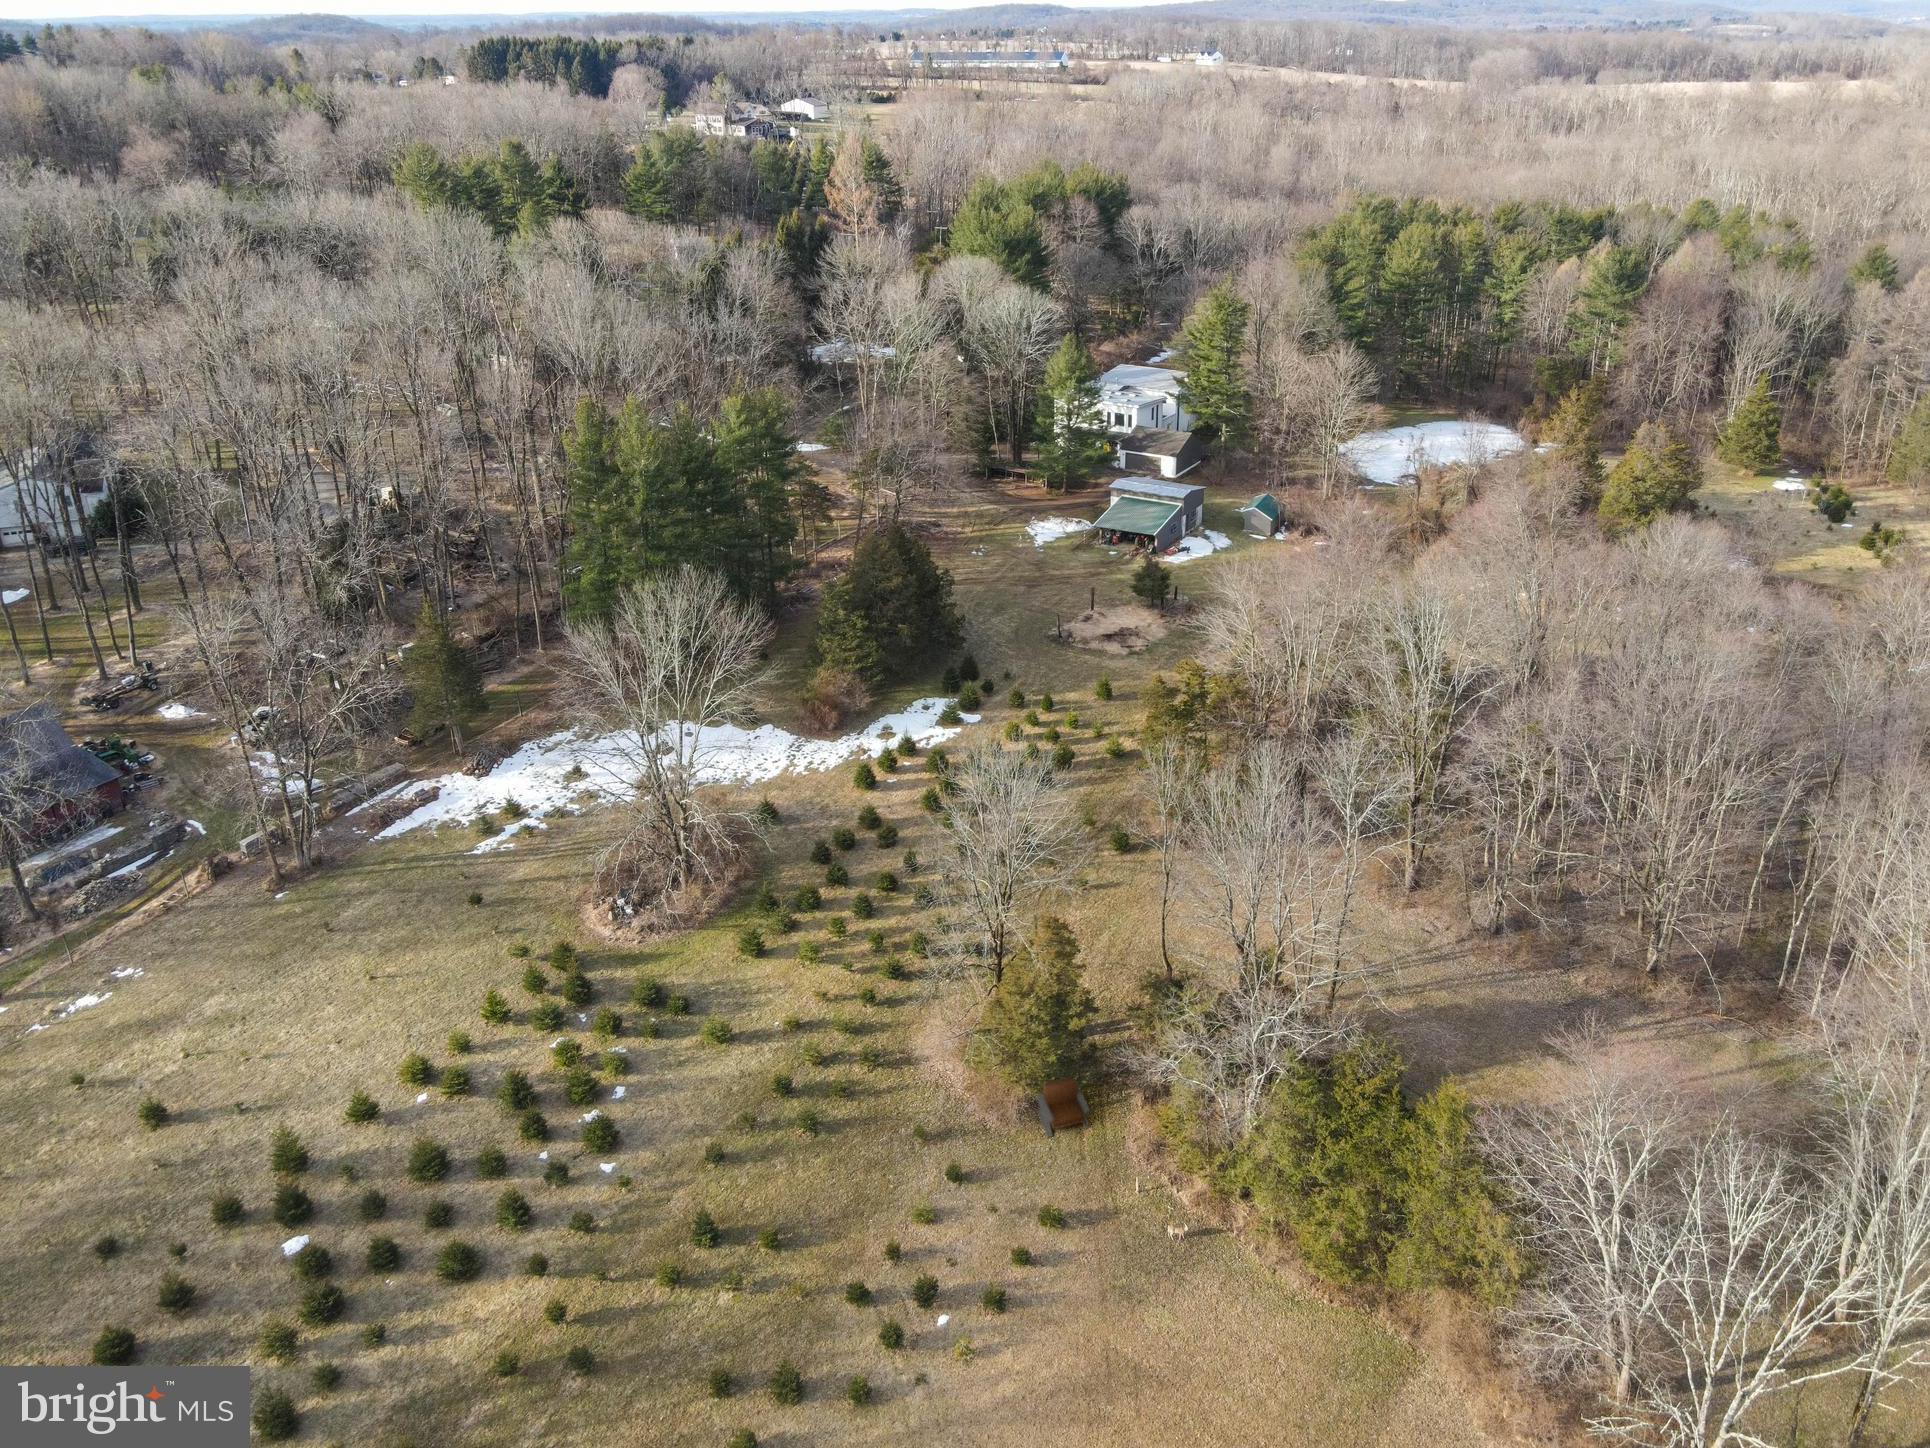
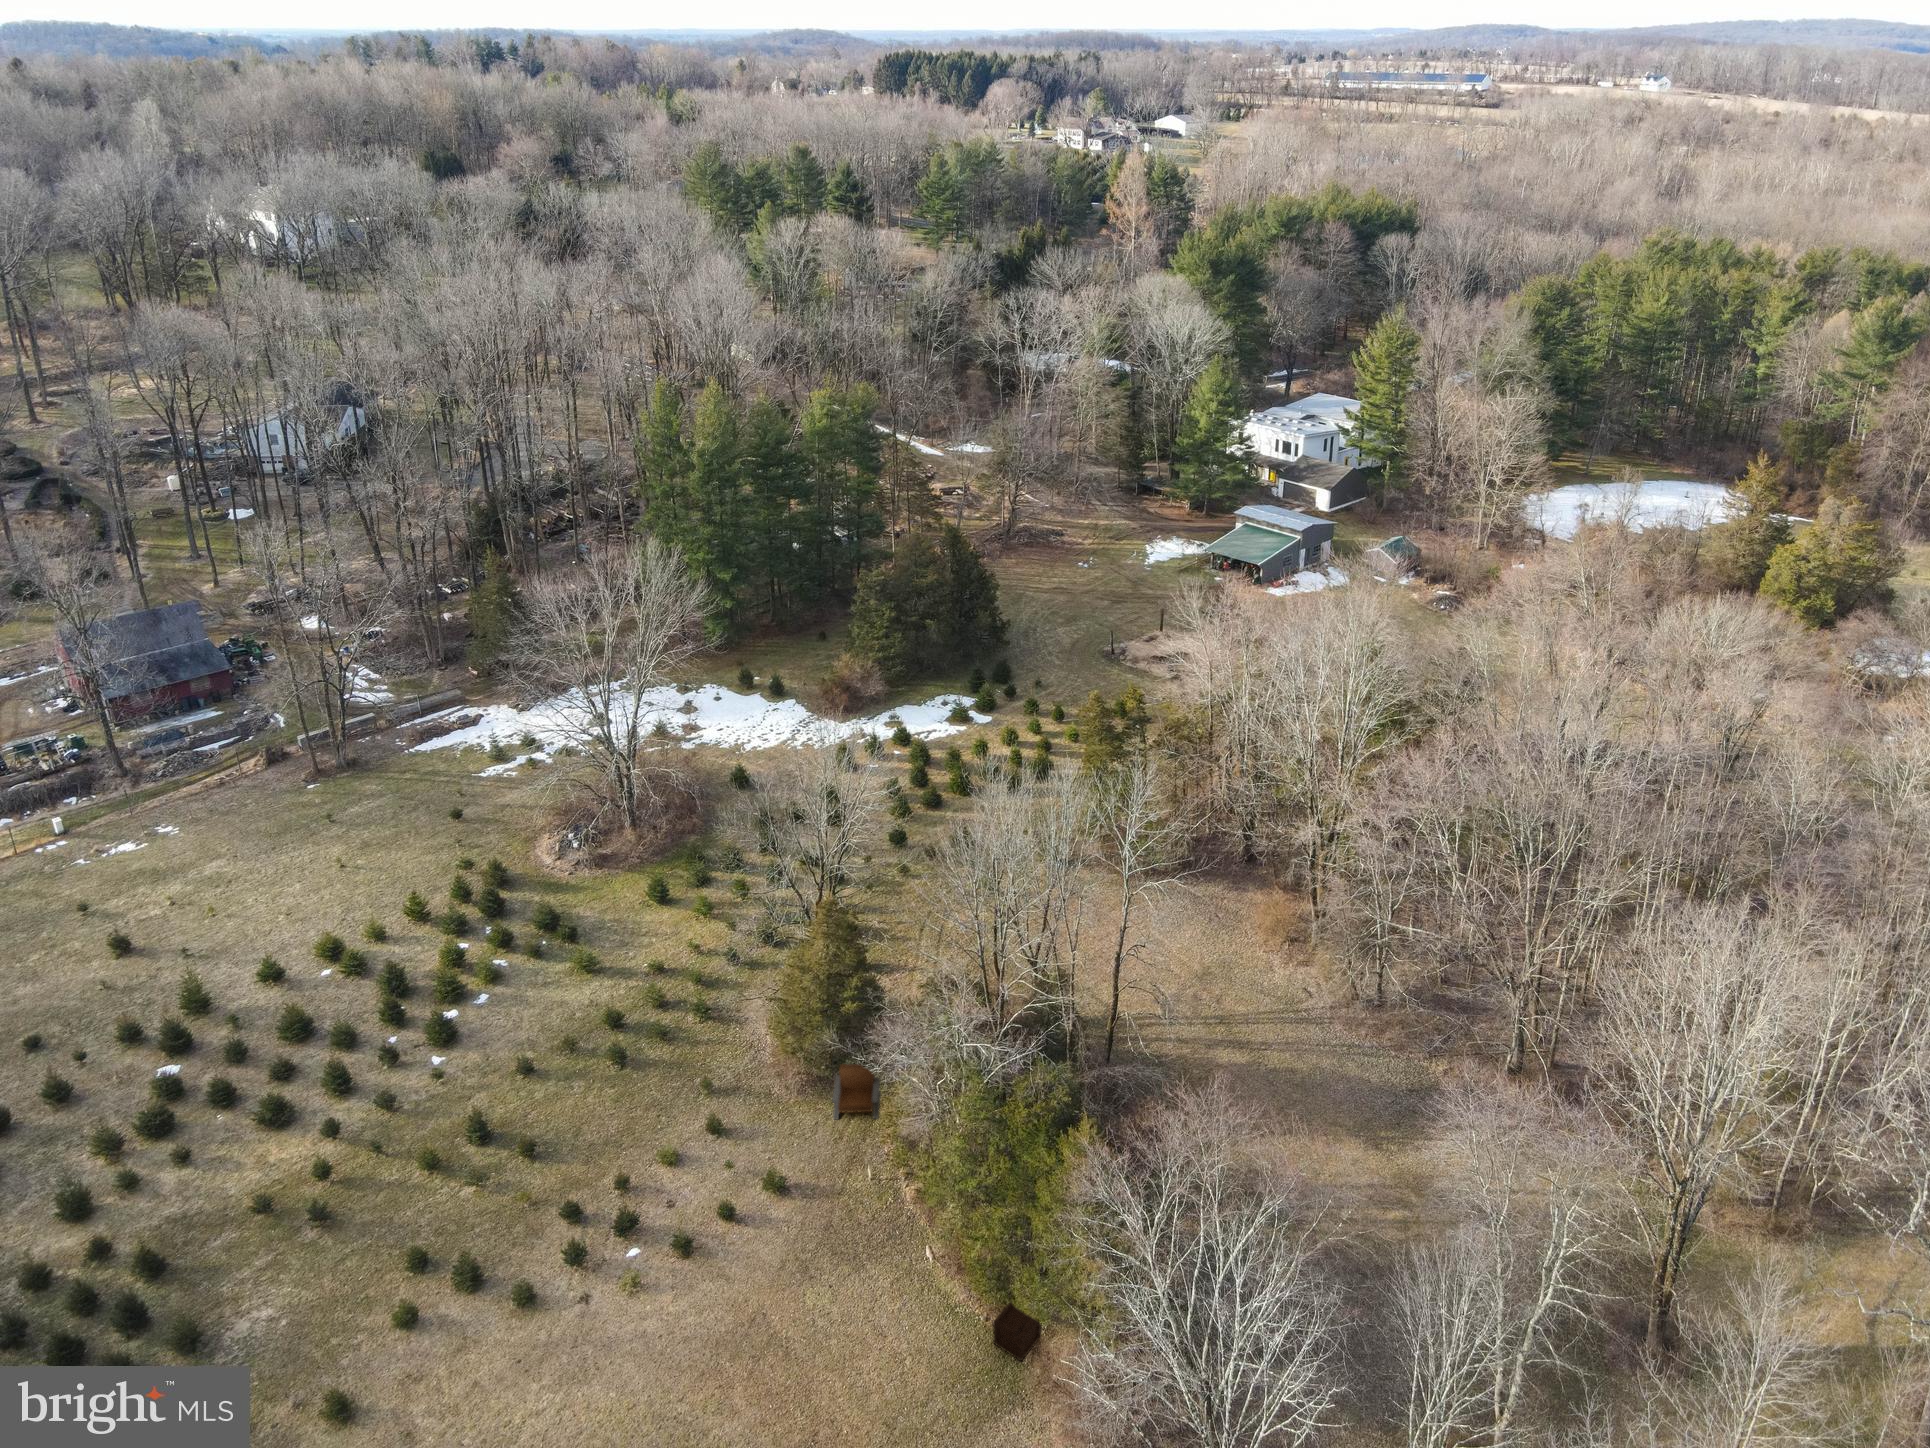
wooden crate: none [1310,1266,1350,1324] -> present [993,1301,1042,1361]

